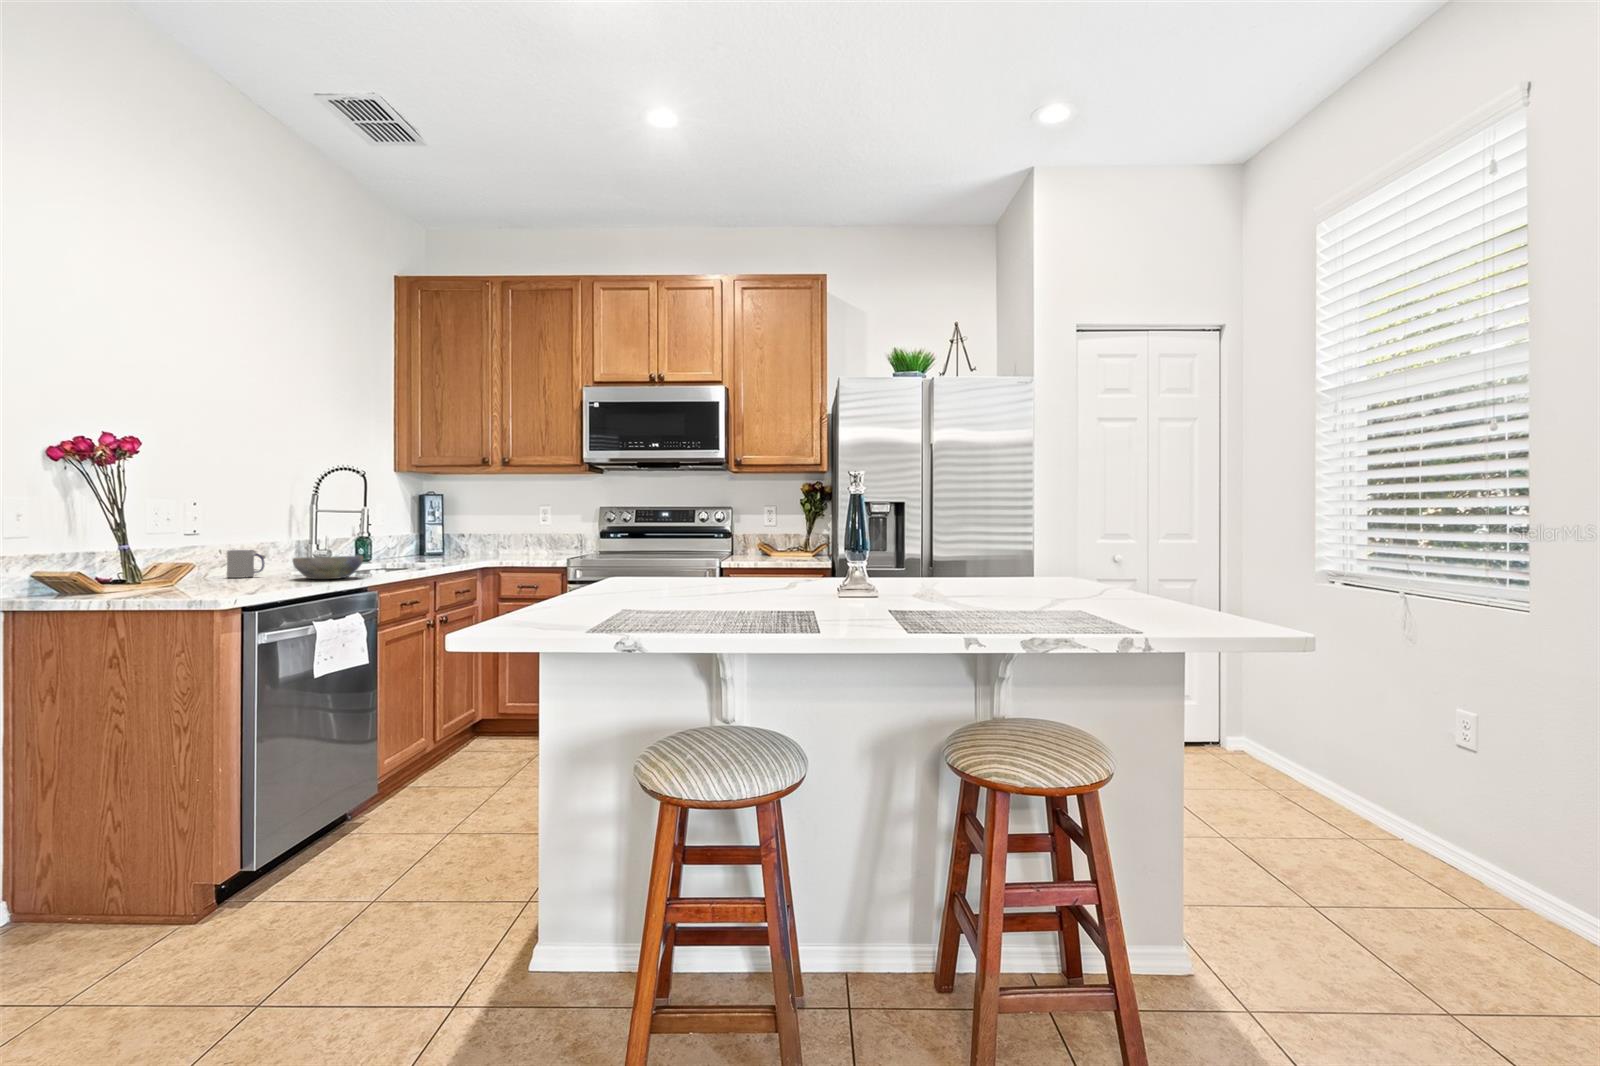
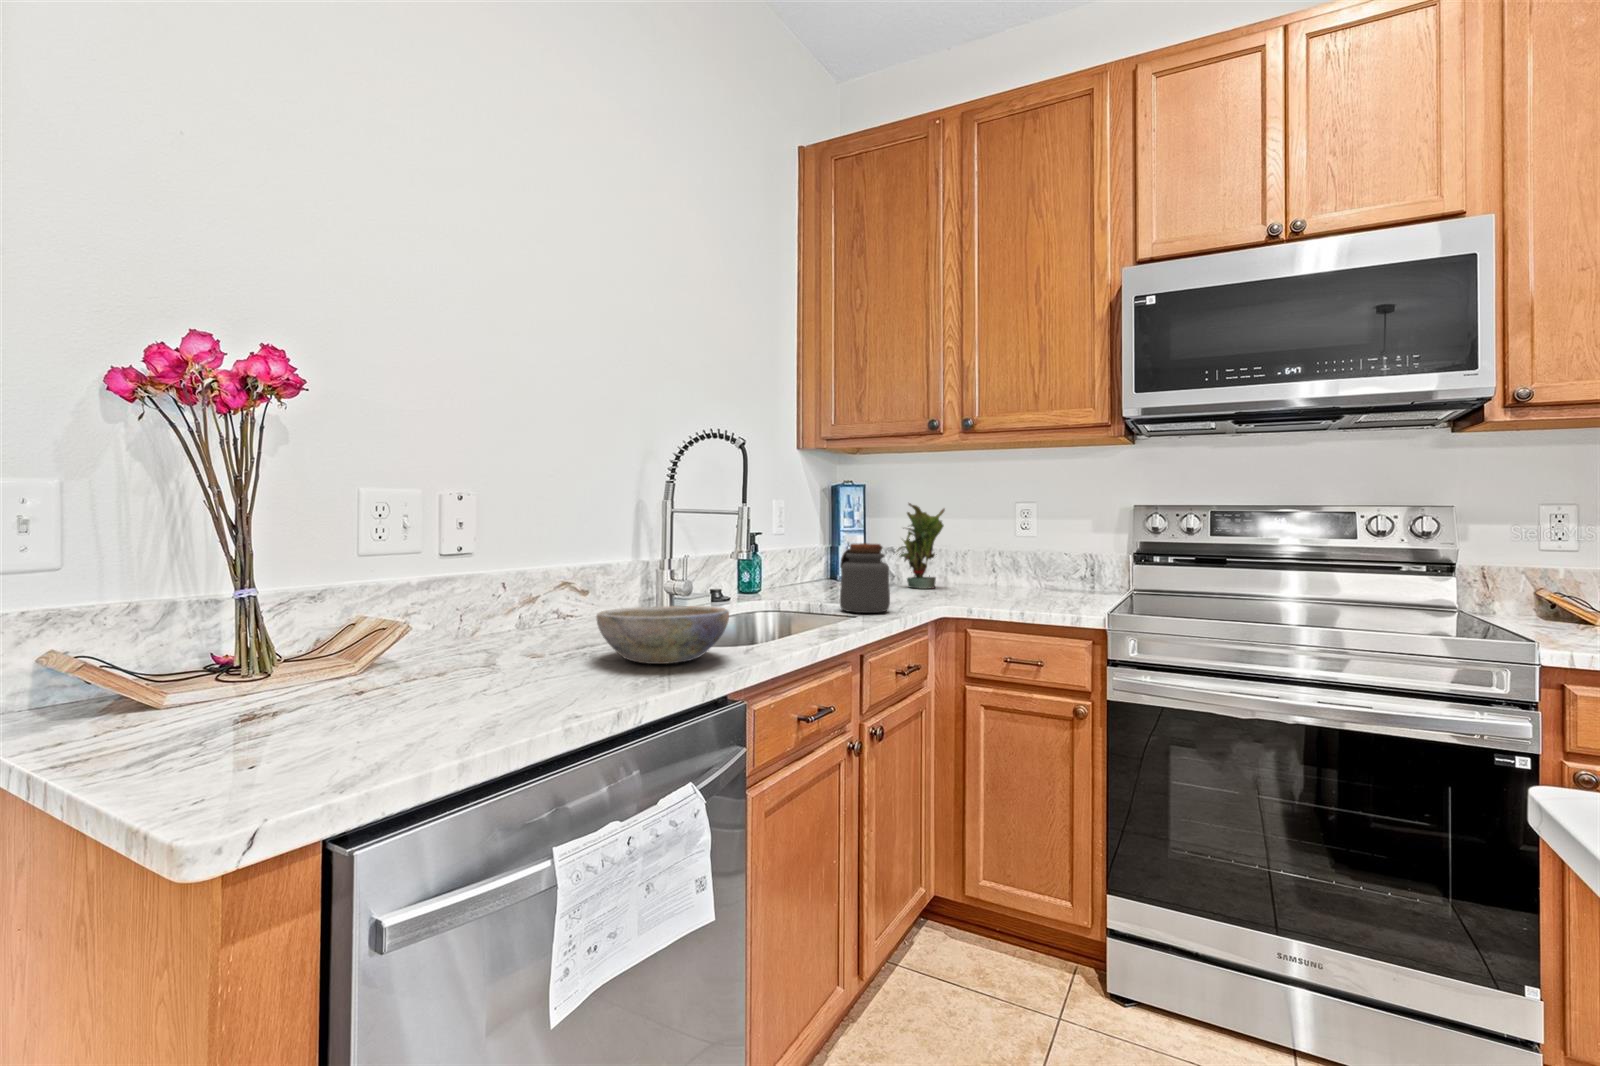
potted plant: none [464,505,497,557] -> present [897,503,945,589]
jar: none [424,528,455,565] -> present [840,543,890,613]
mug: present [227,550,265,578] -> none [505,586,565,643]

